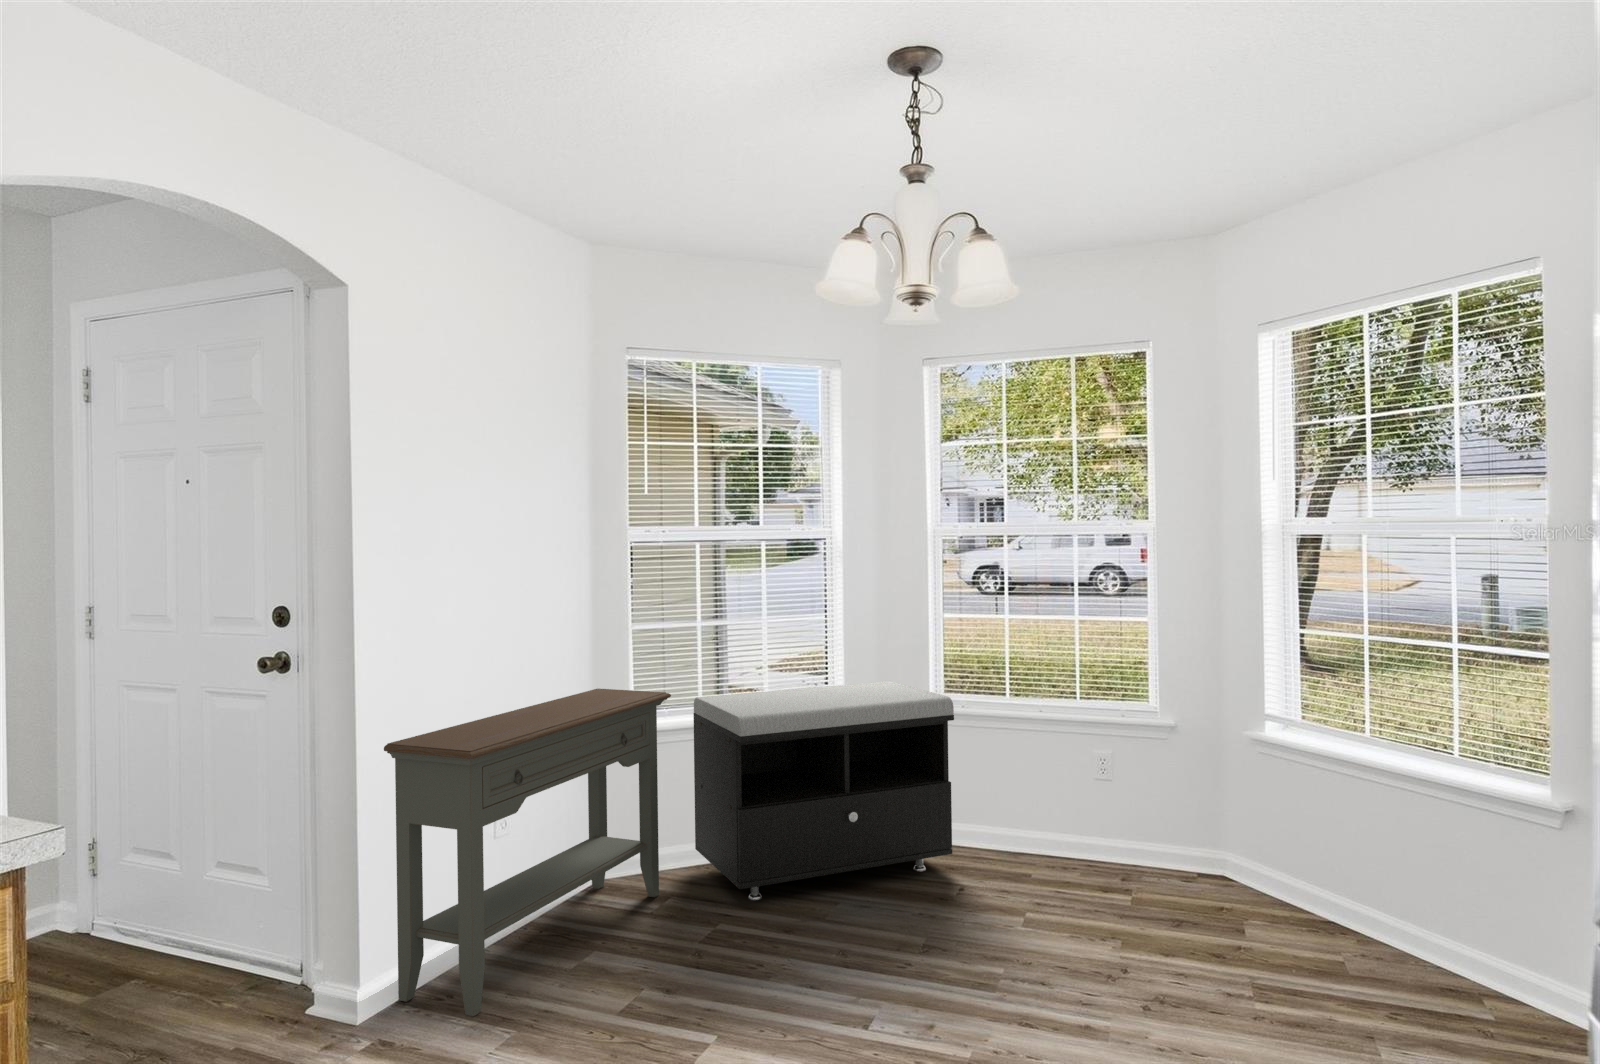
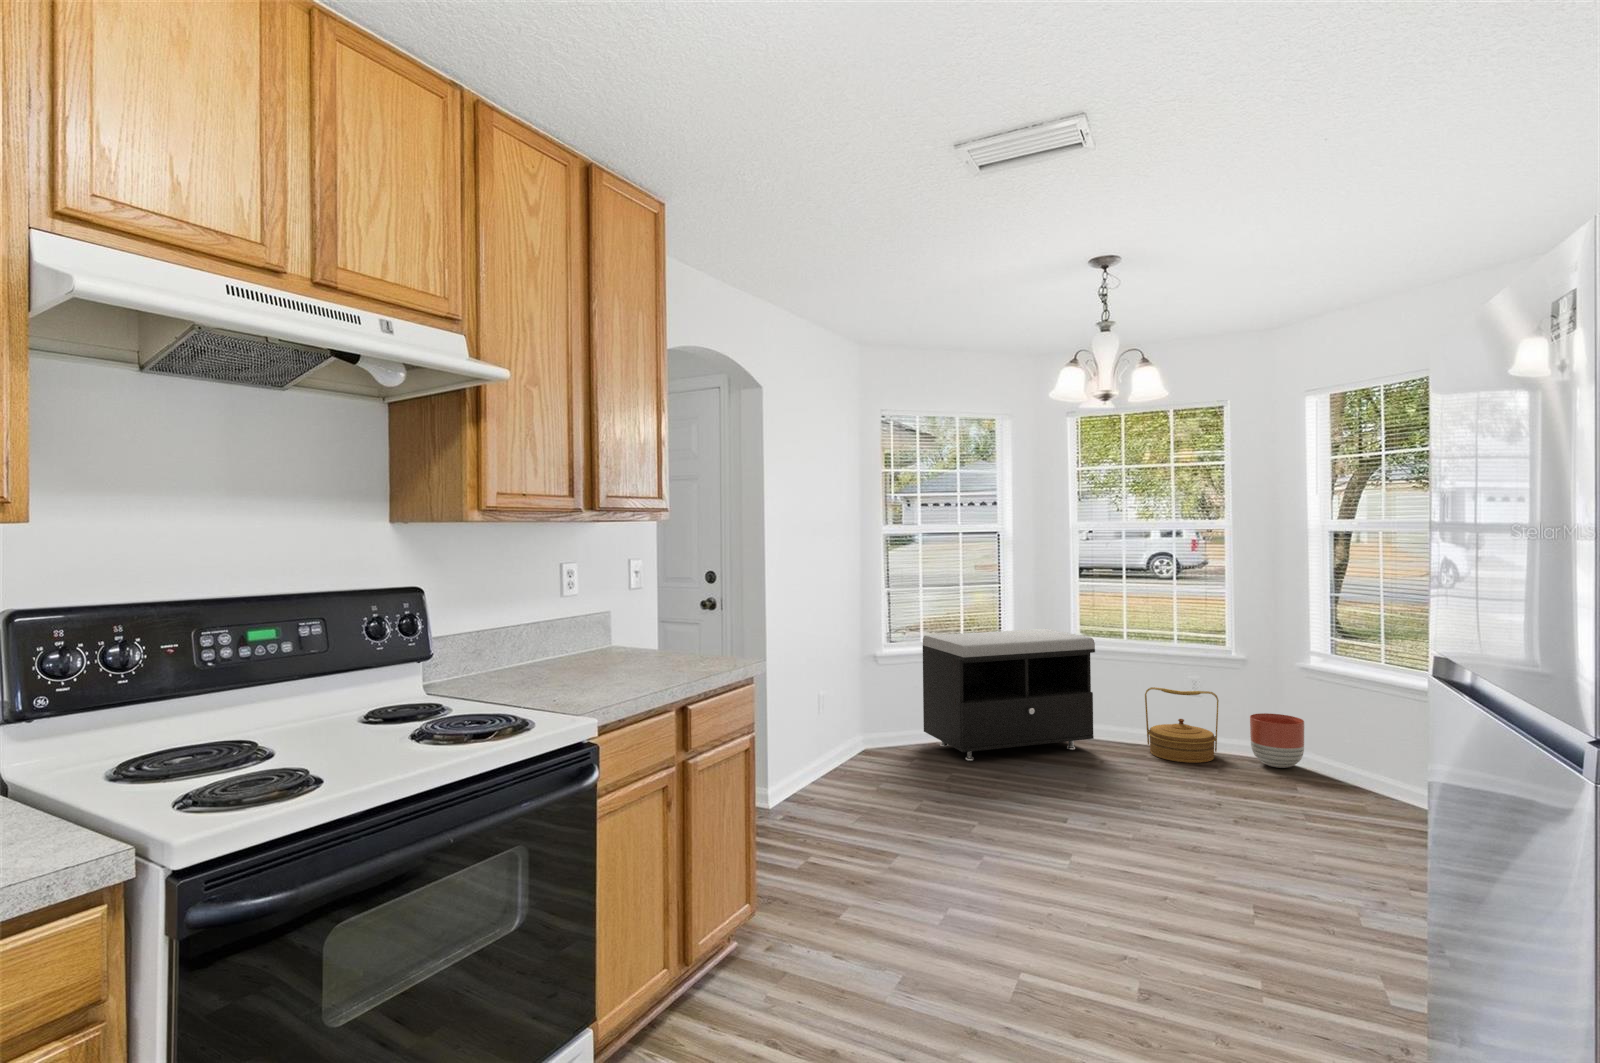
console table: present [384,689,671,1016] -> none [776,628,915,808]
woven basket: none [1029,771,1135,890] -> present [1145,687,1219,763]
planter: none [1179,809,1256,894] -> present [1250,713,1304,768]

